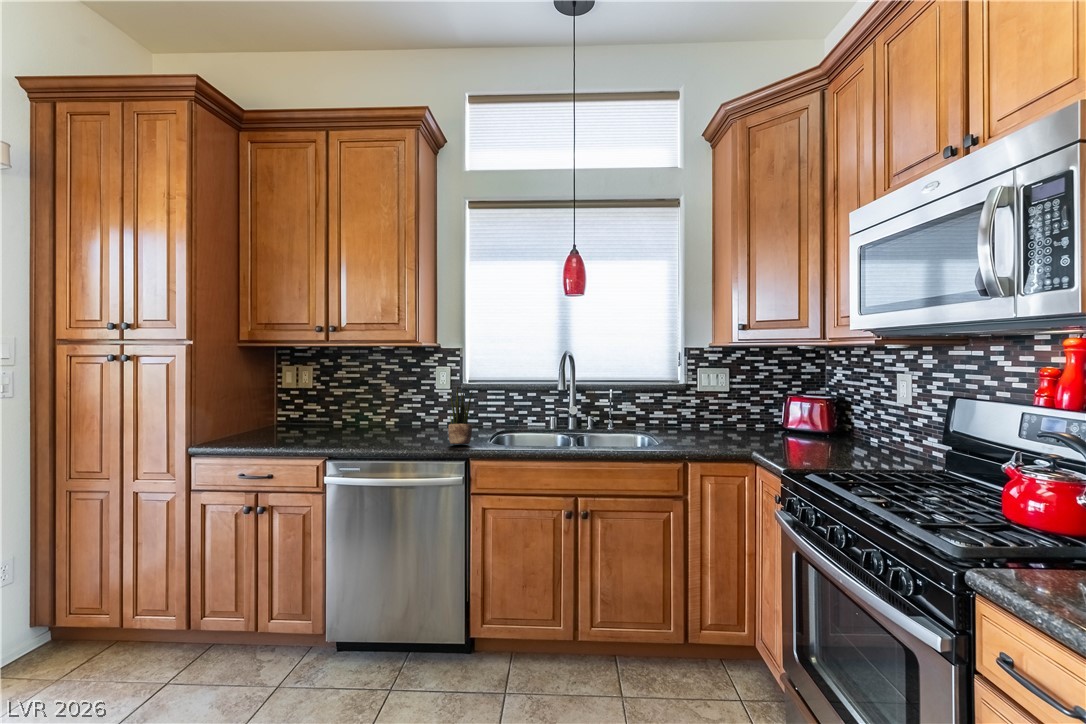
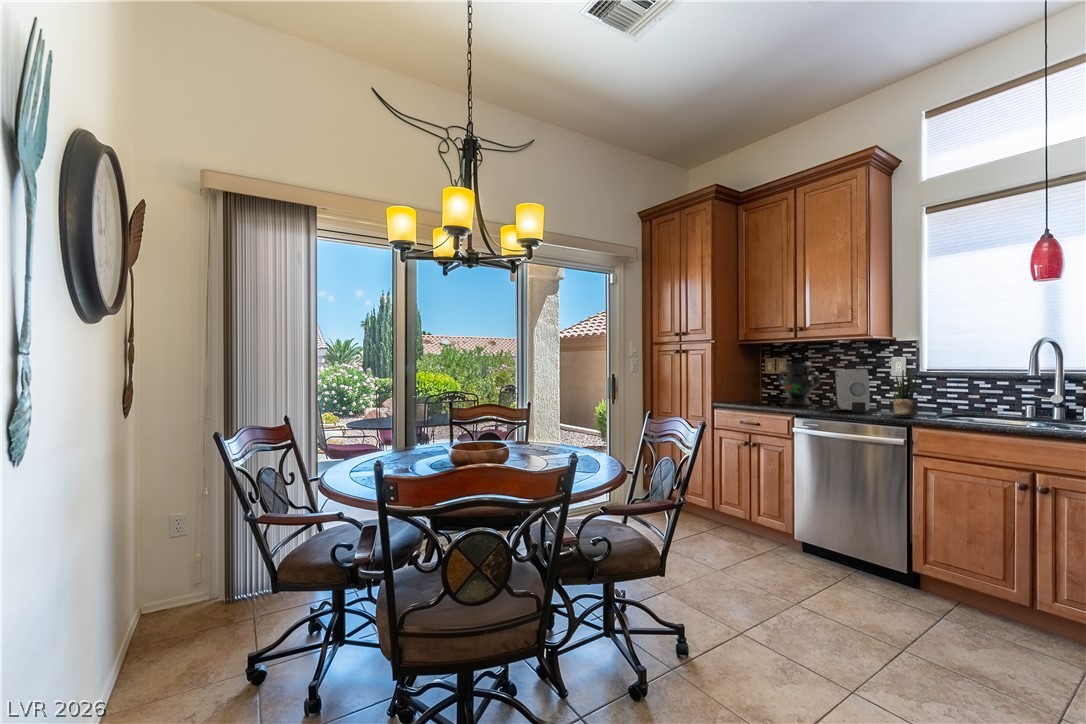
decorative vase: none [298,375,358,434] -> present [777,364,821,405]
soap dispenser: none [378,385,420,443] -> present [835,369,870,412]

